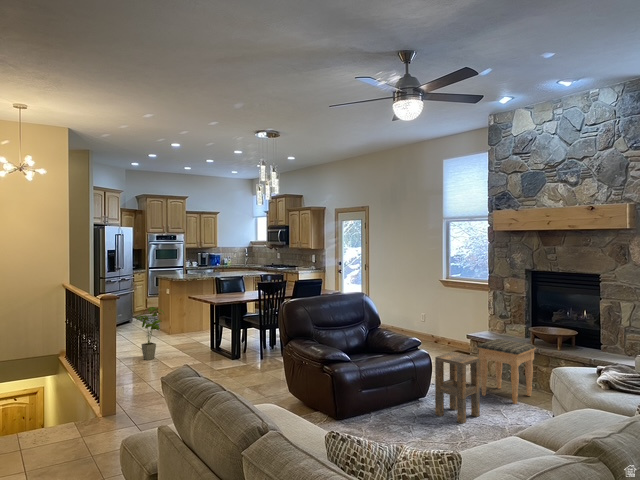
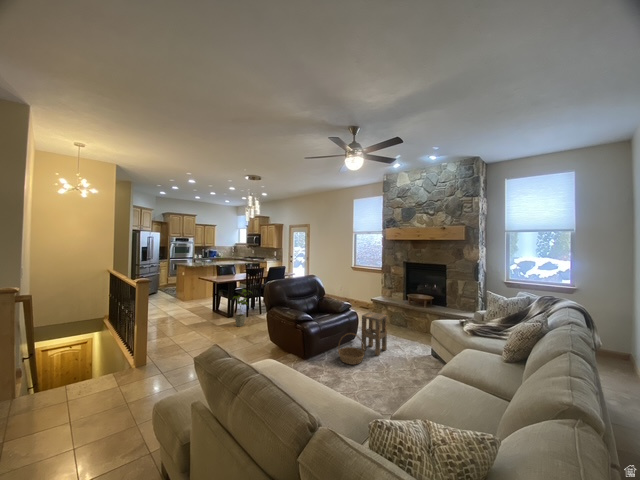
house plant: present [137,307,164,360] -> present [233,289,248,327]
footstool: present [477,339,536,404] -> none [382,302,413,341]
basket: none [393,383,436,433] -> present [338,333,365,365]

